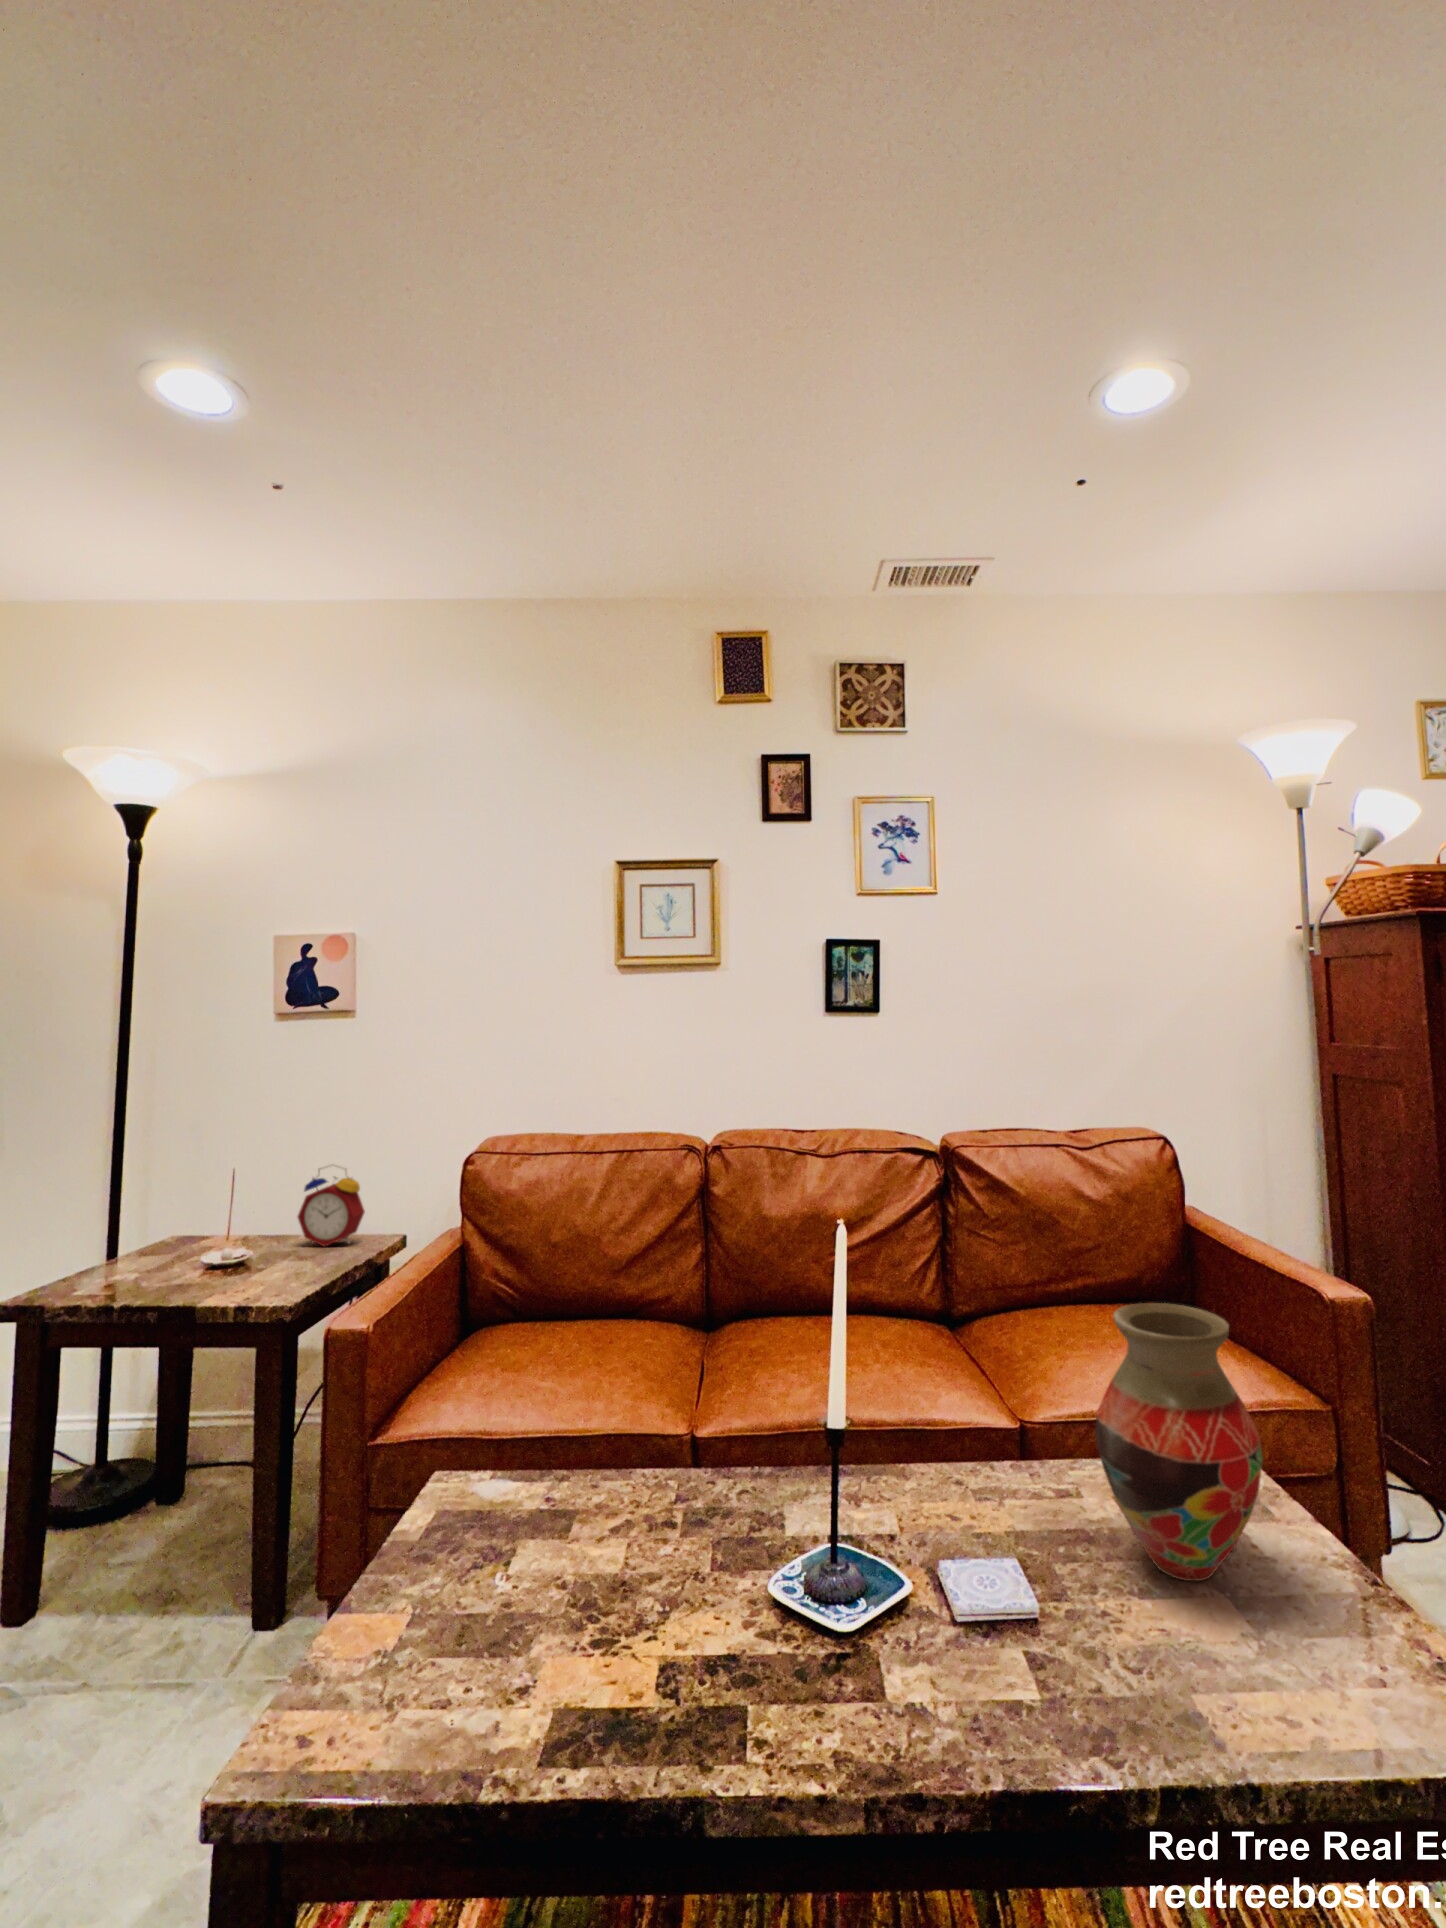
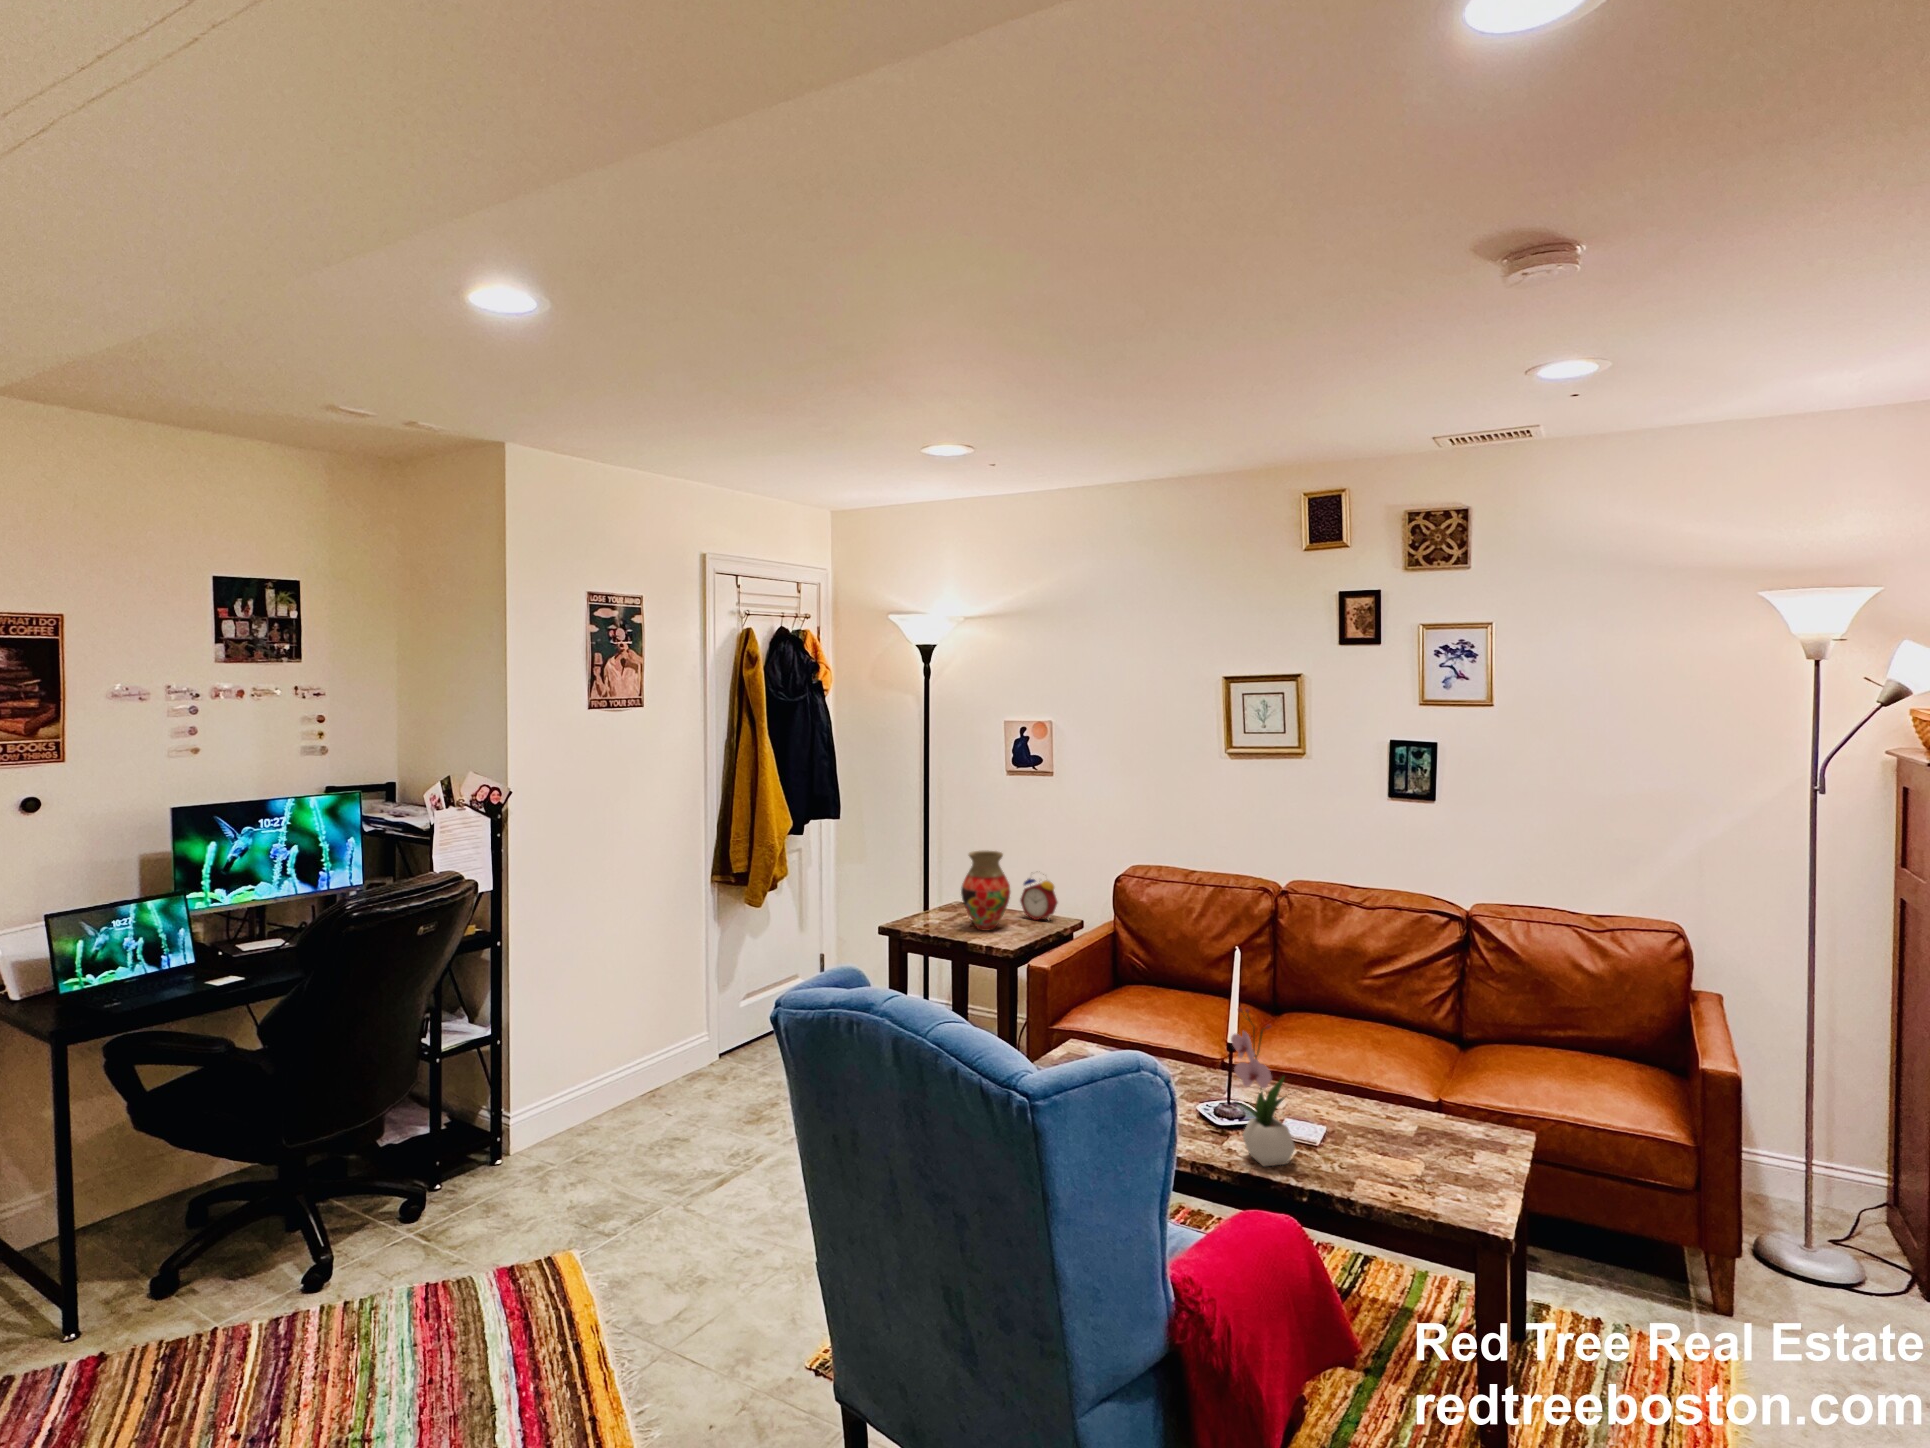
vase: present [1095,1303,1263,1581] -> present [961,851,1010,930]
flower arrangement: none [900,1349,1048,1733] -> present [1231,1008,1295,1166]

